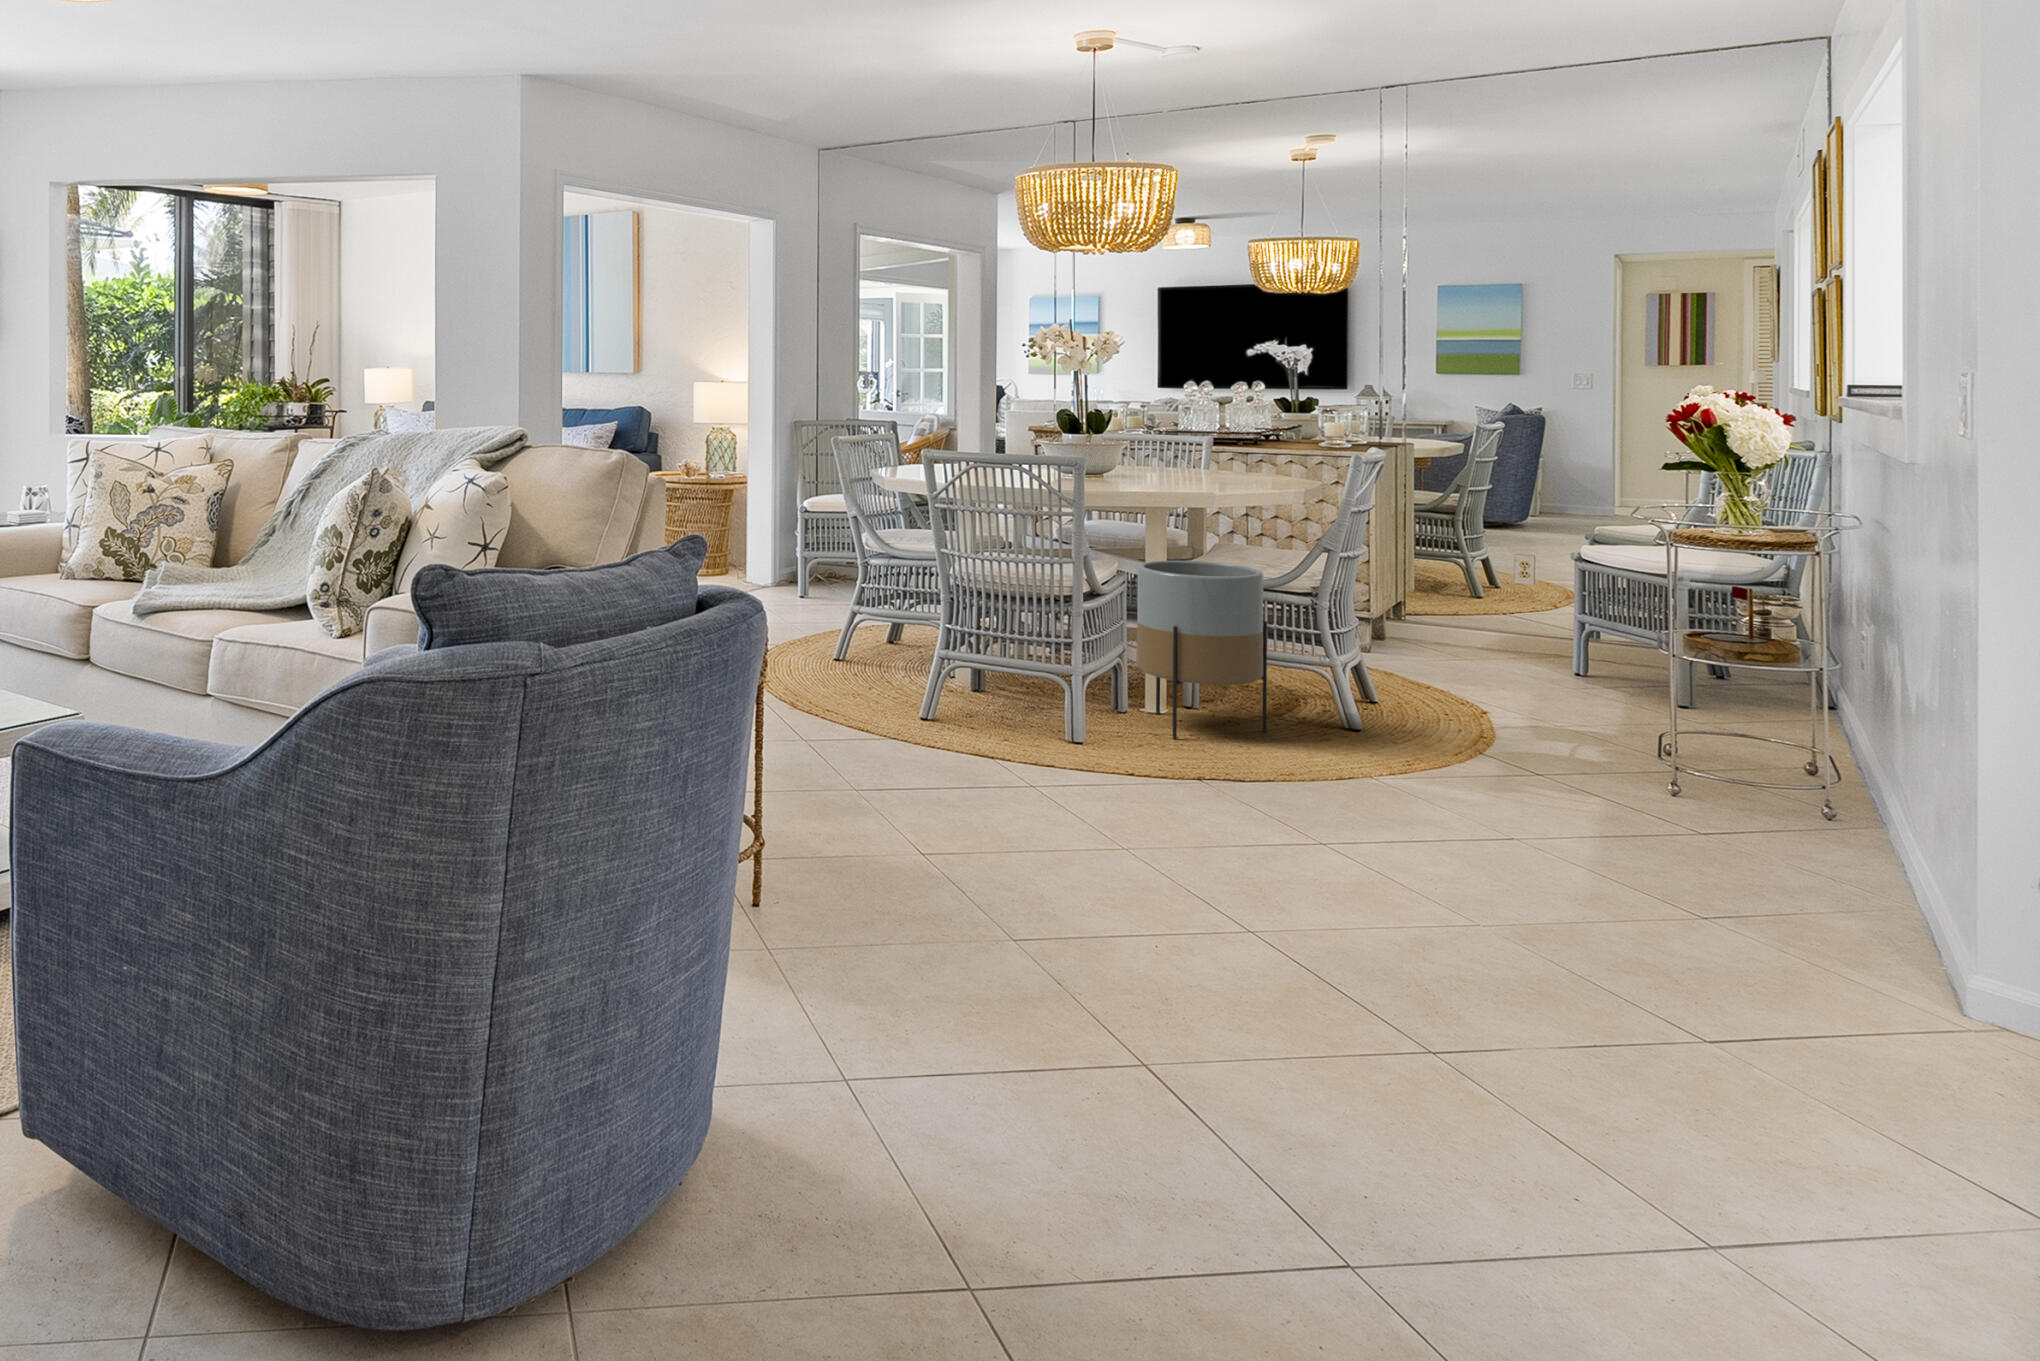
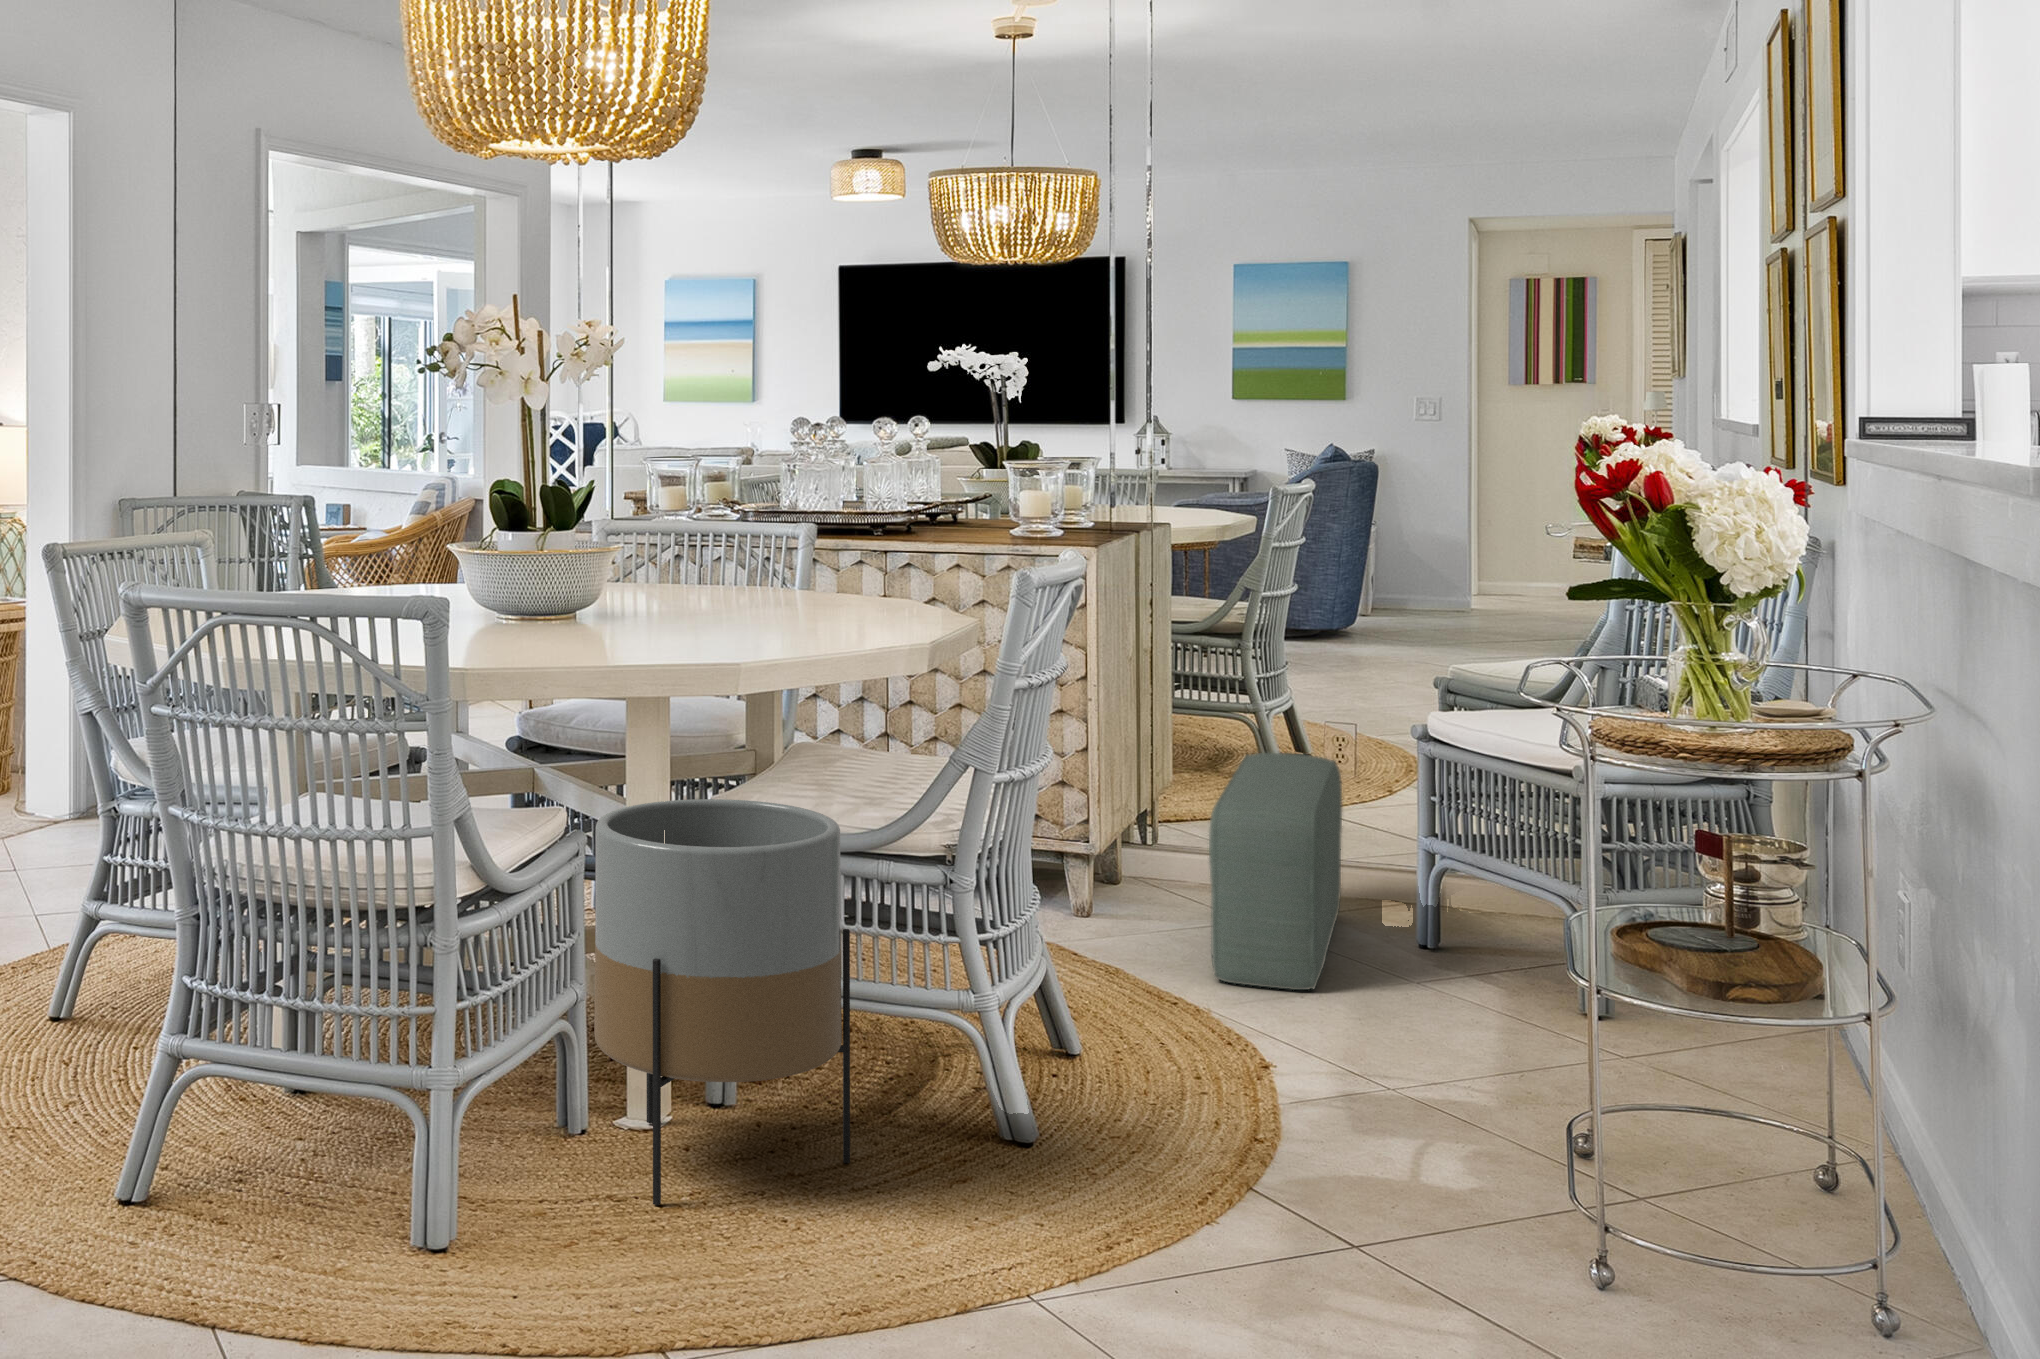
pouf: none [1448,569,1526,687] -> present [1209,753,1342,990]

